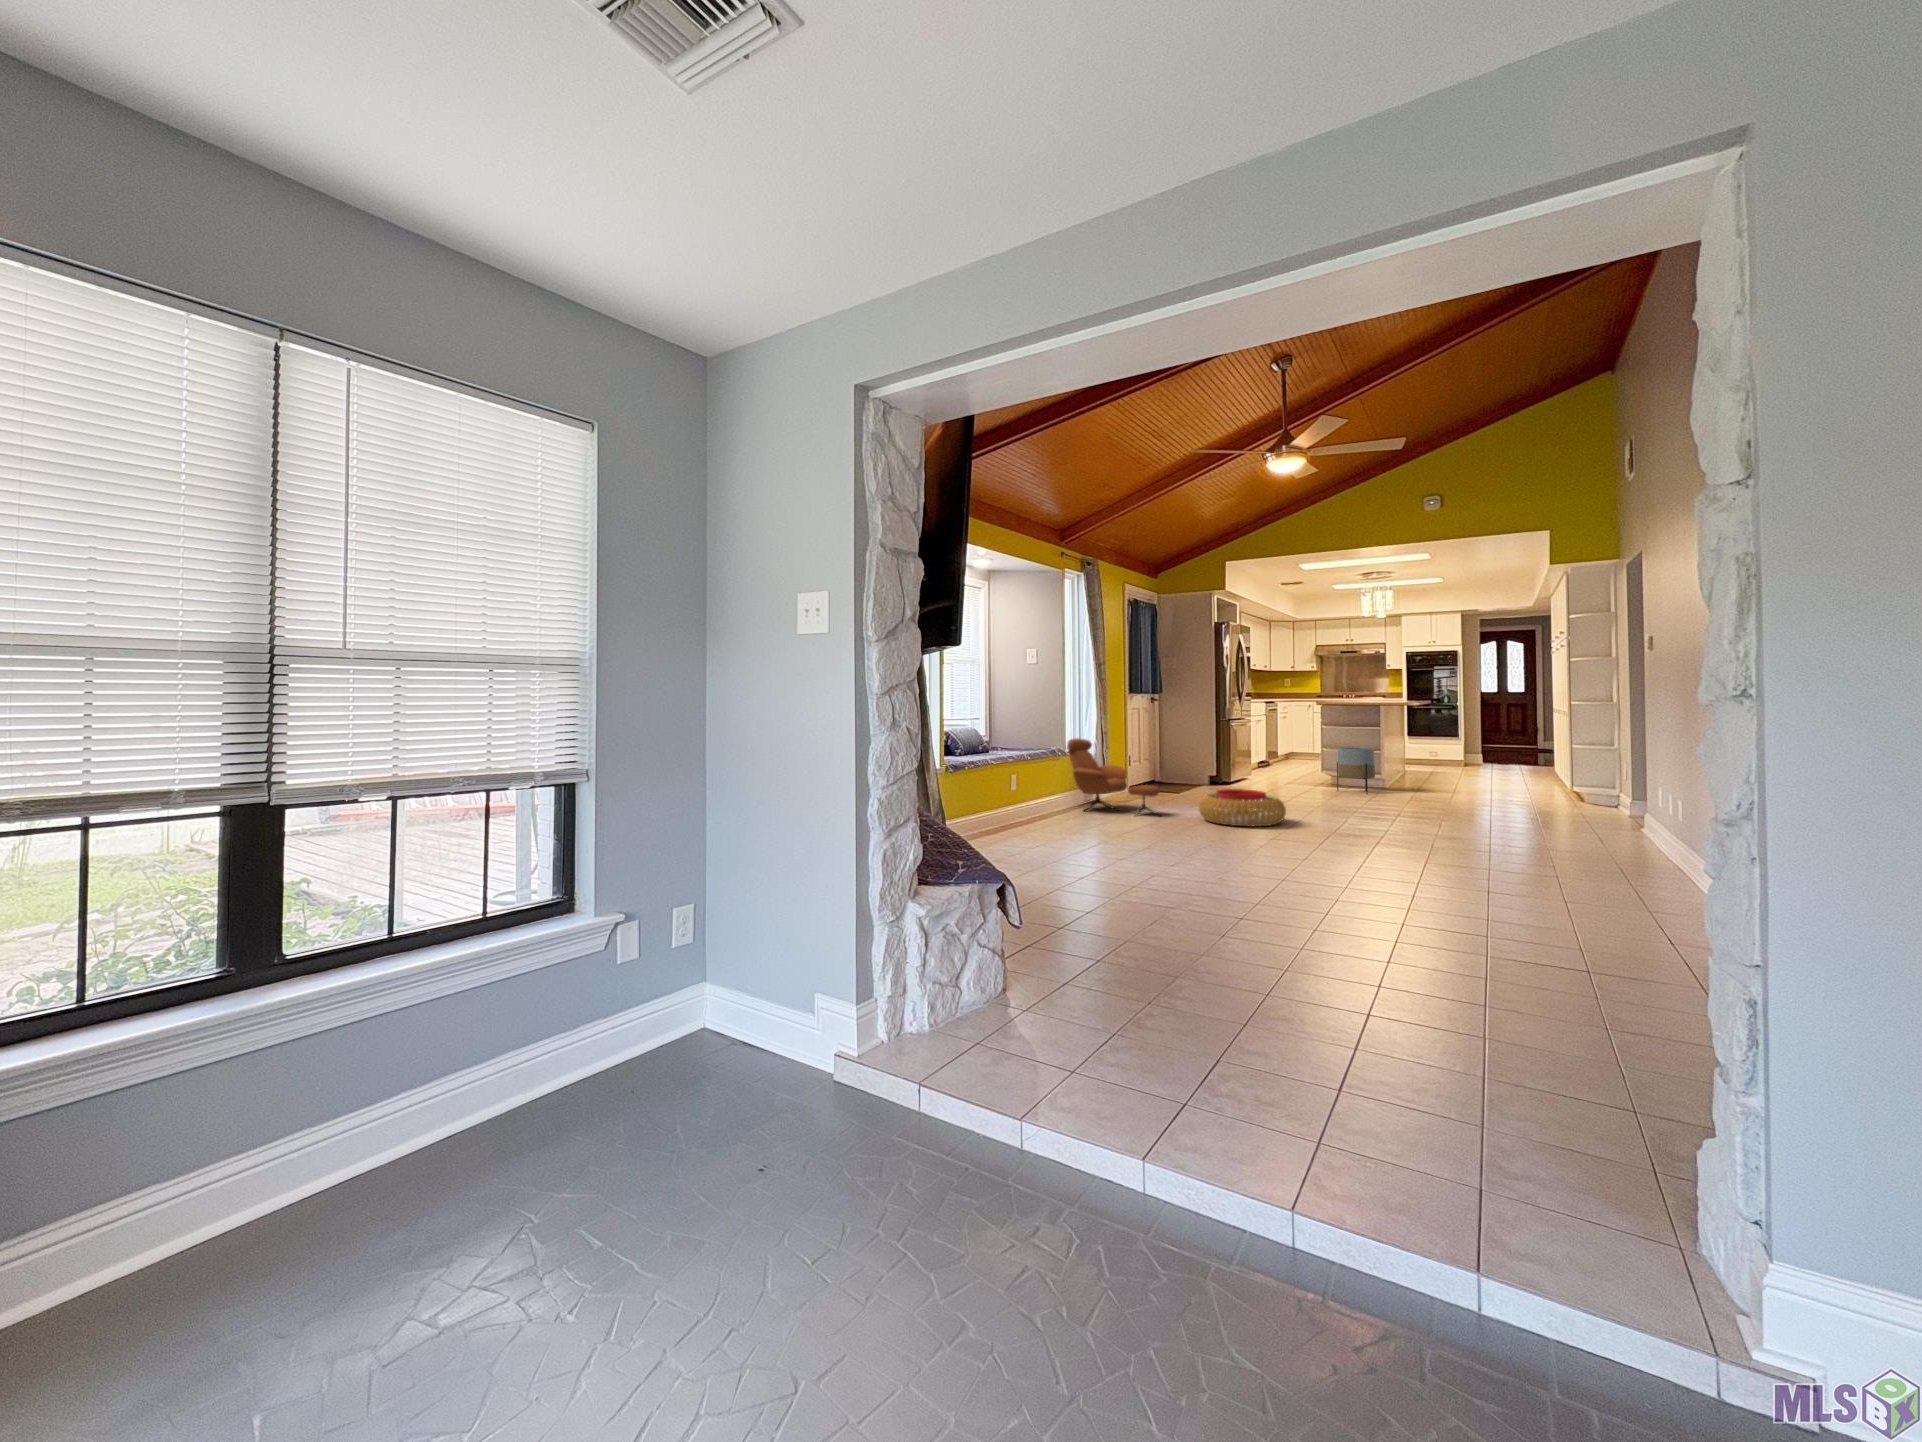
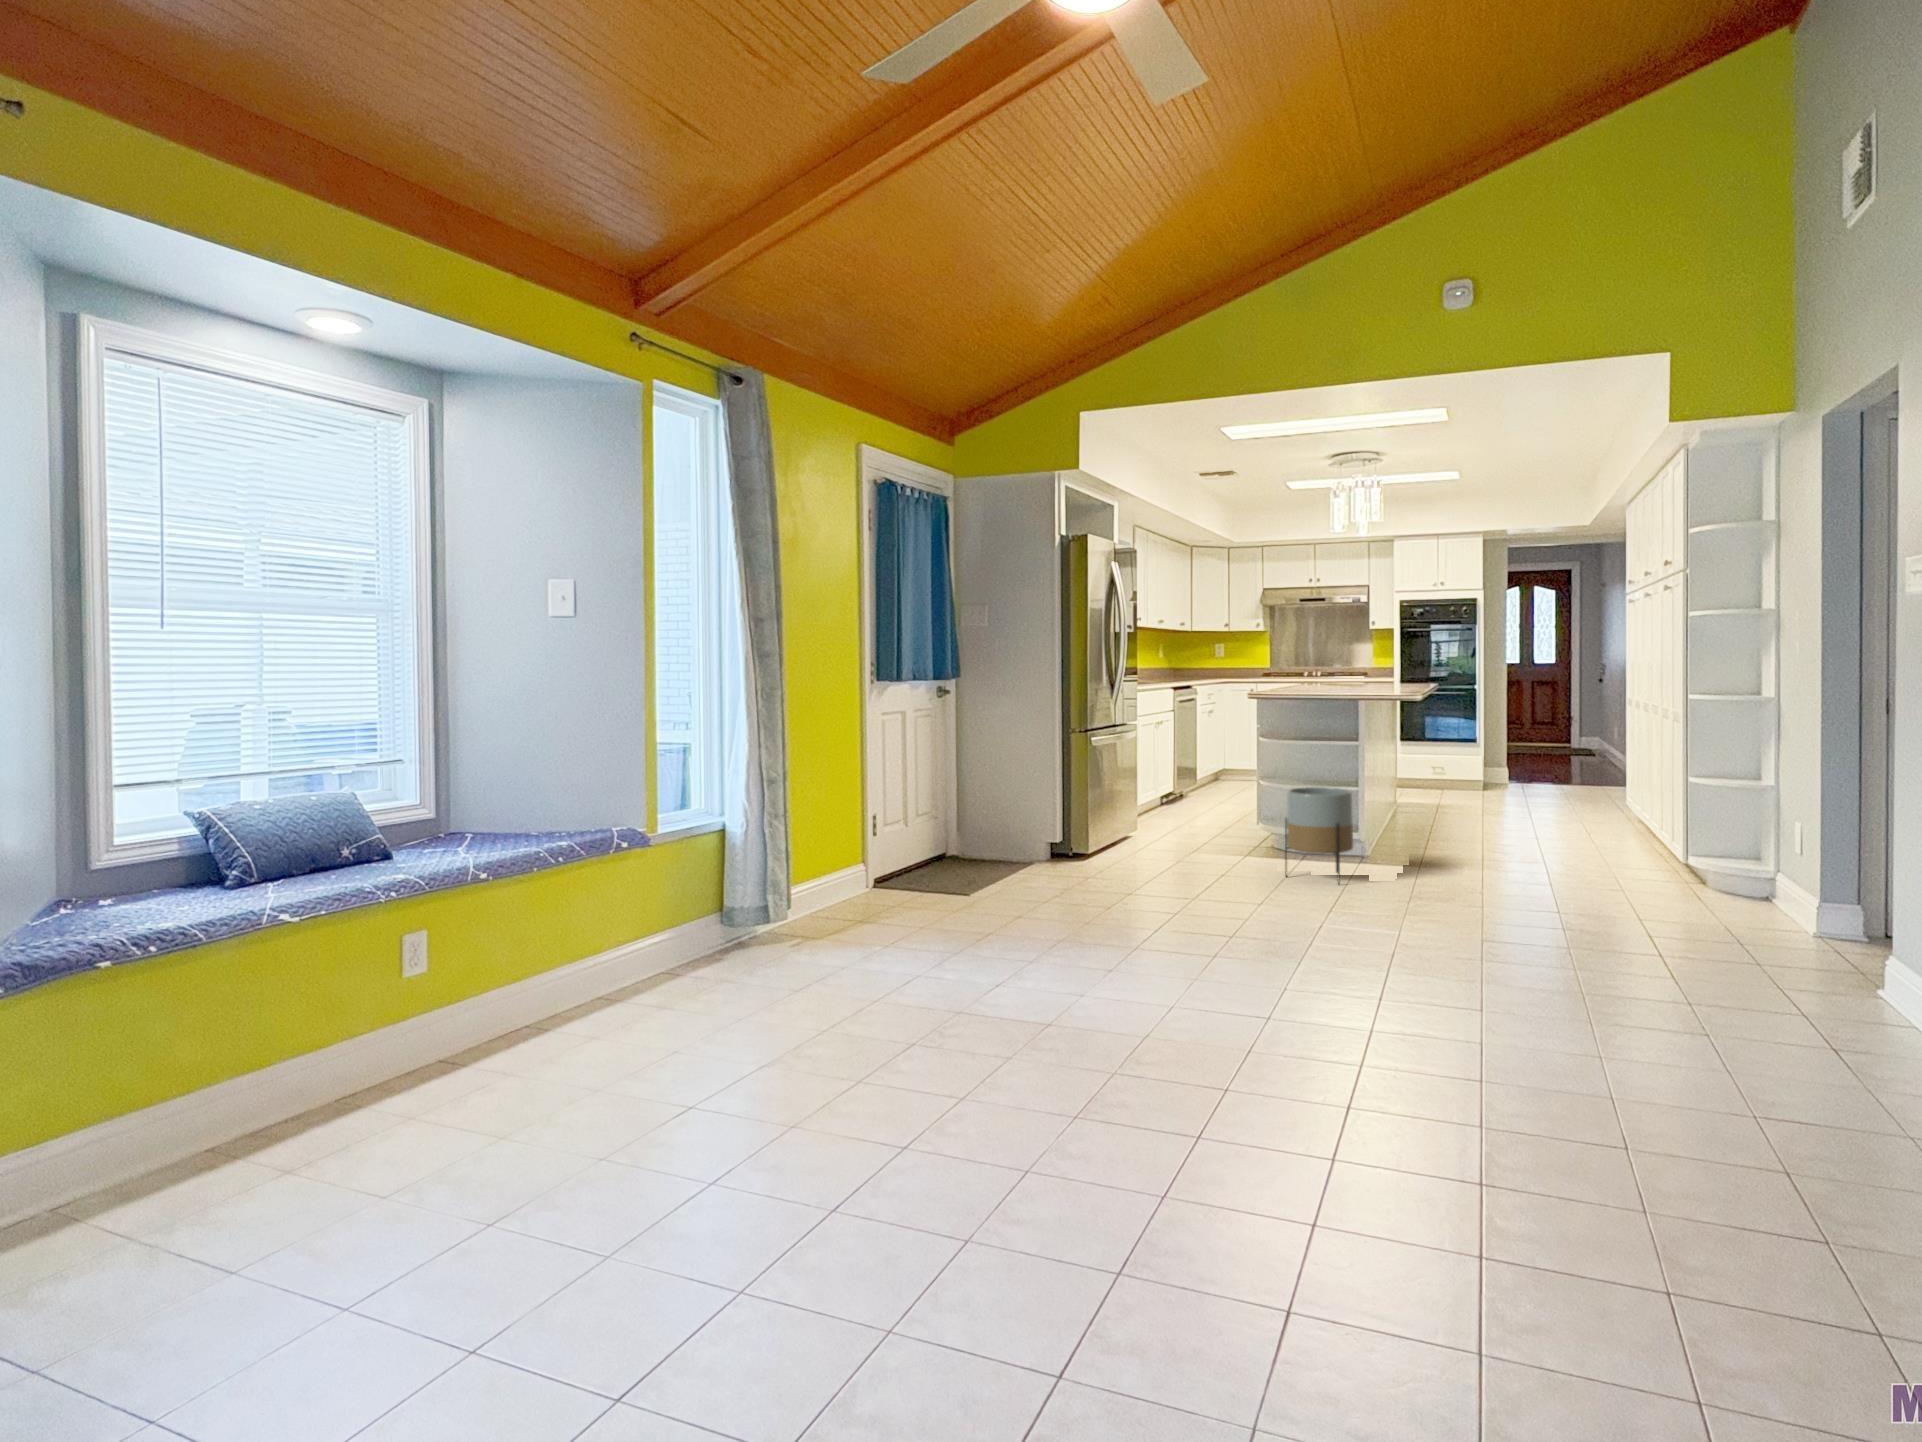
lounge chair: present [1067,738,1160,814] -> none [673,804,881,1013]
pouf: present [1198,789,1286,826] -> none [957,935,1161,1053]

